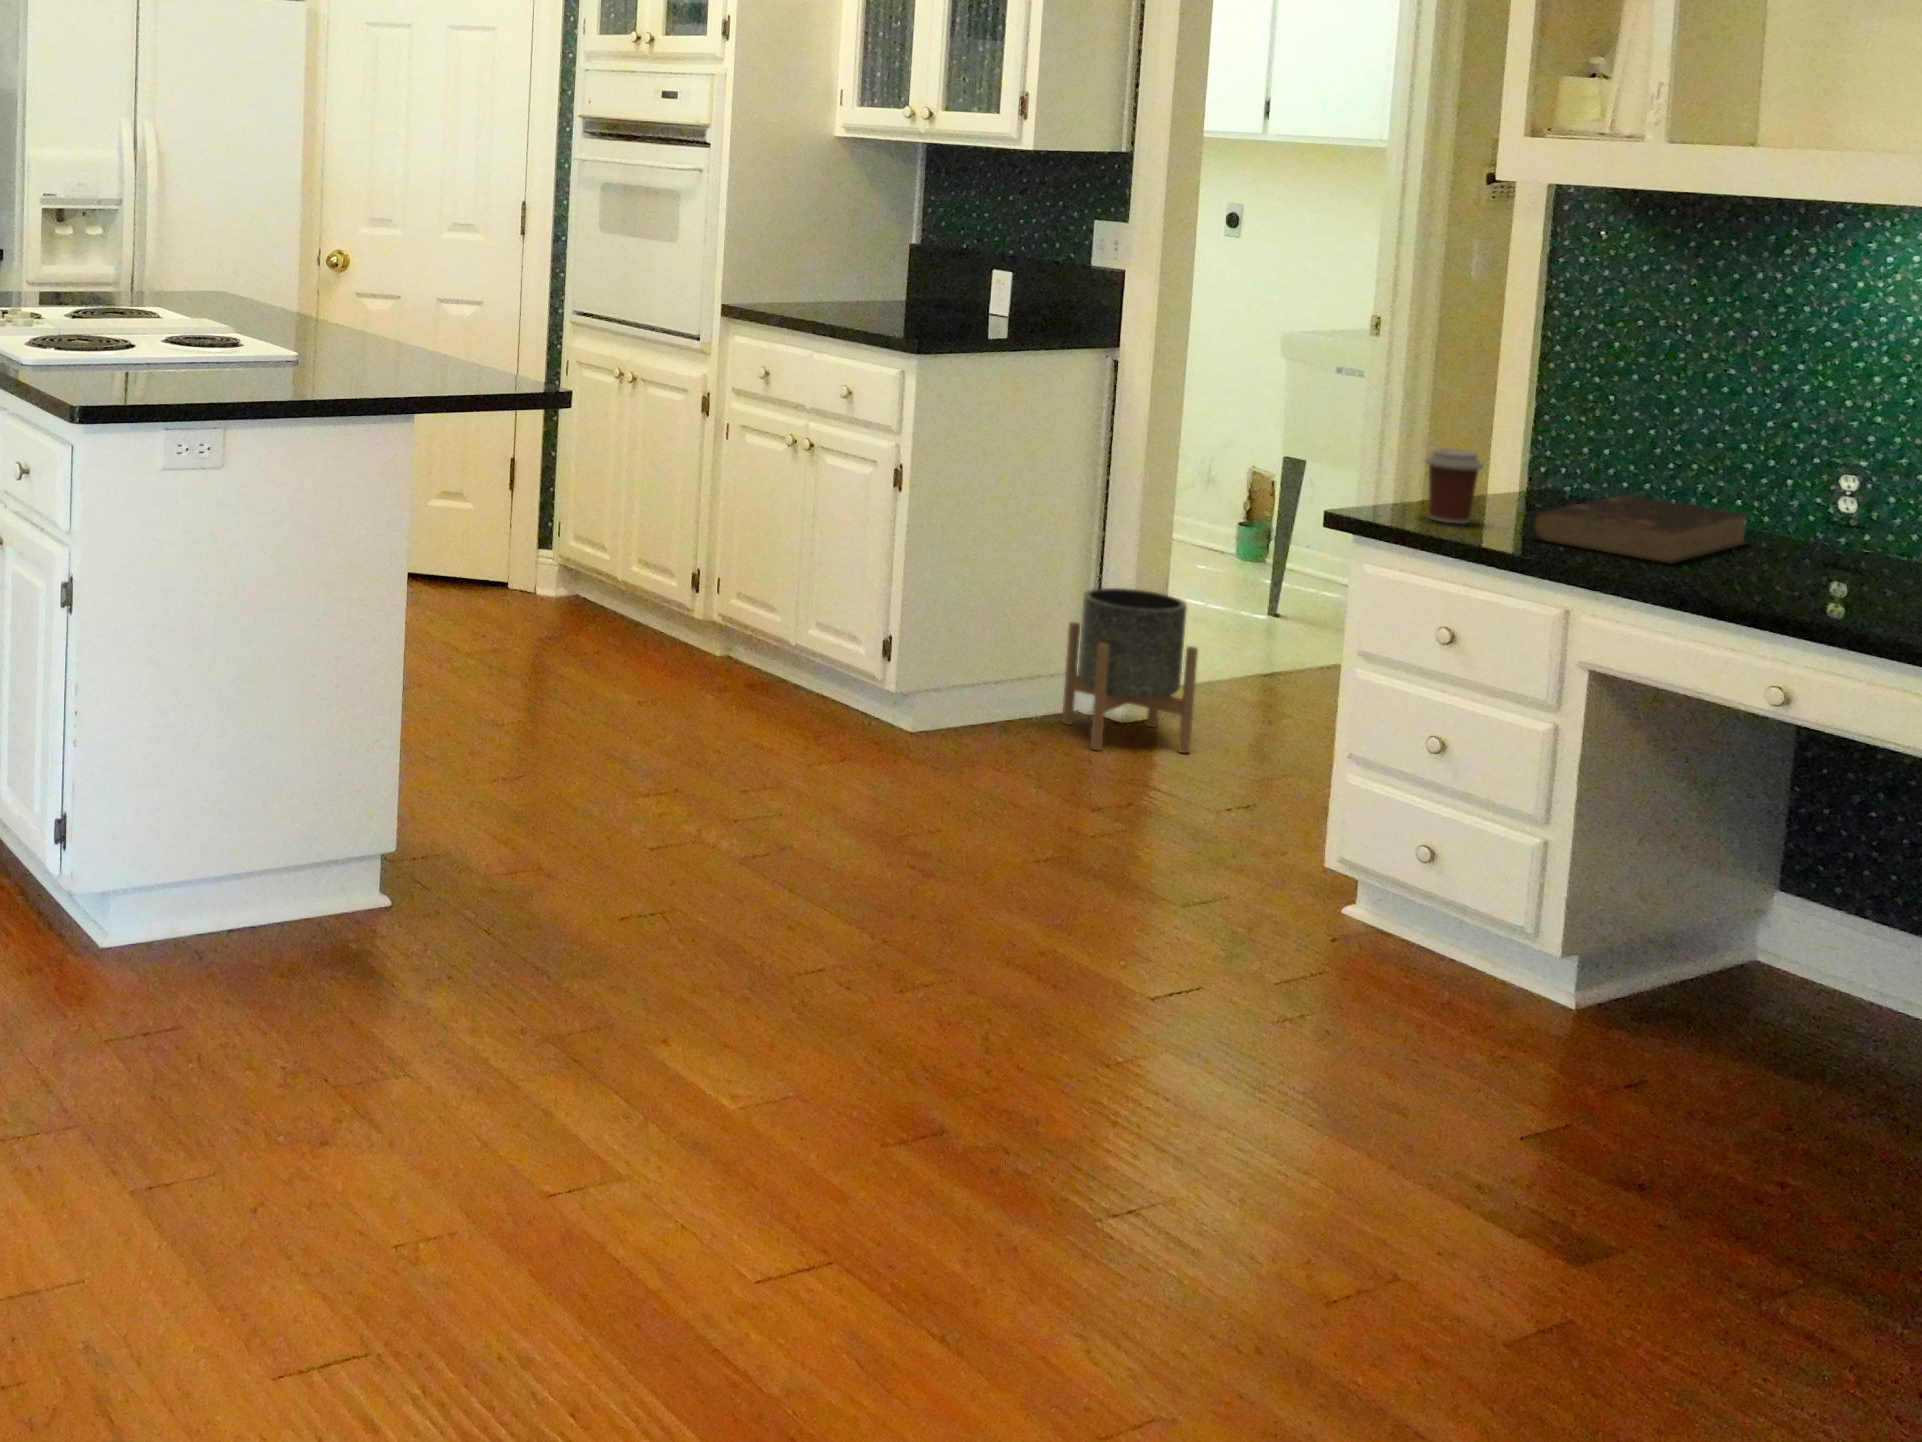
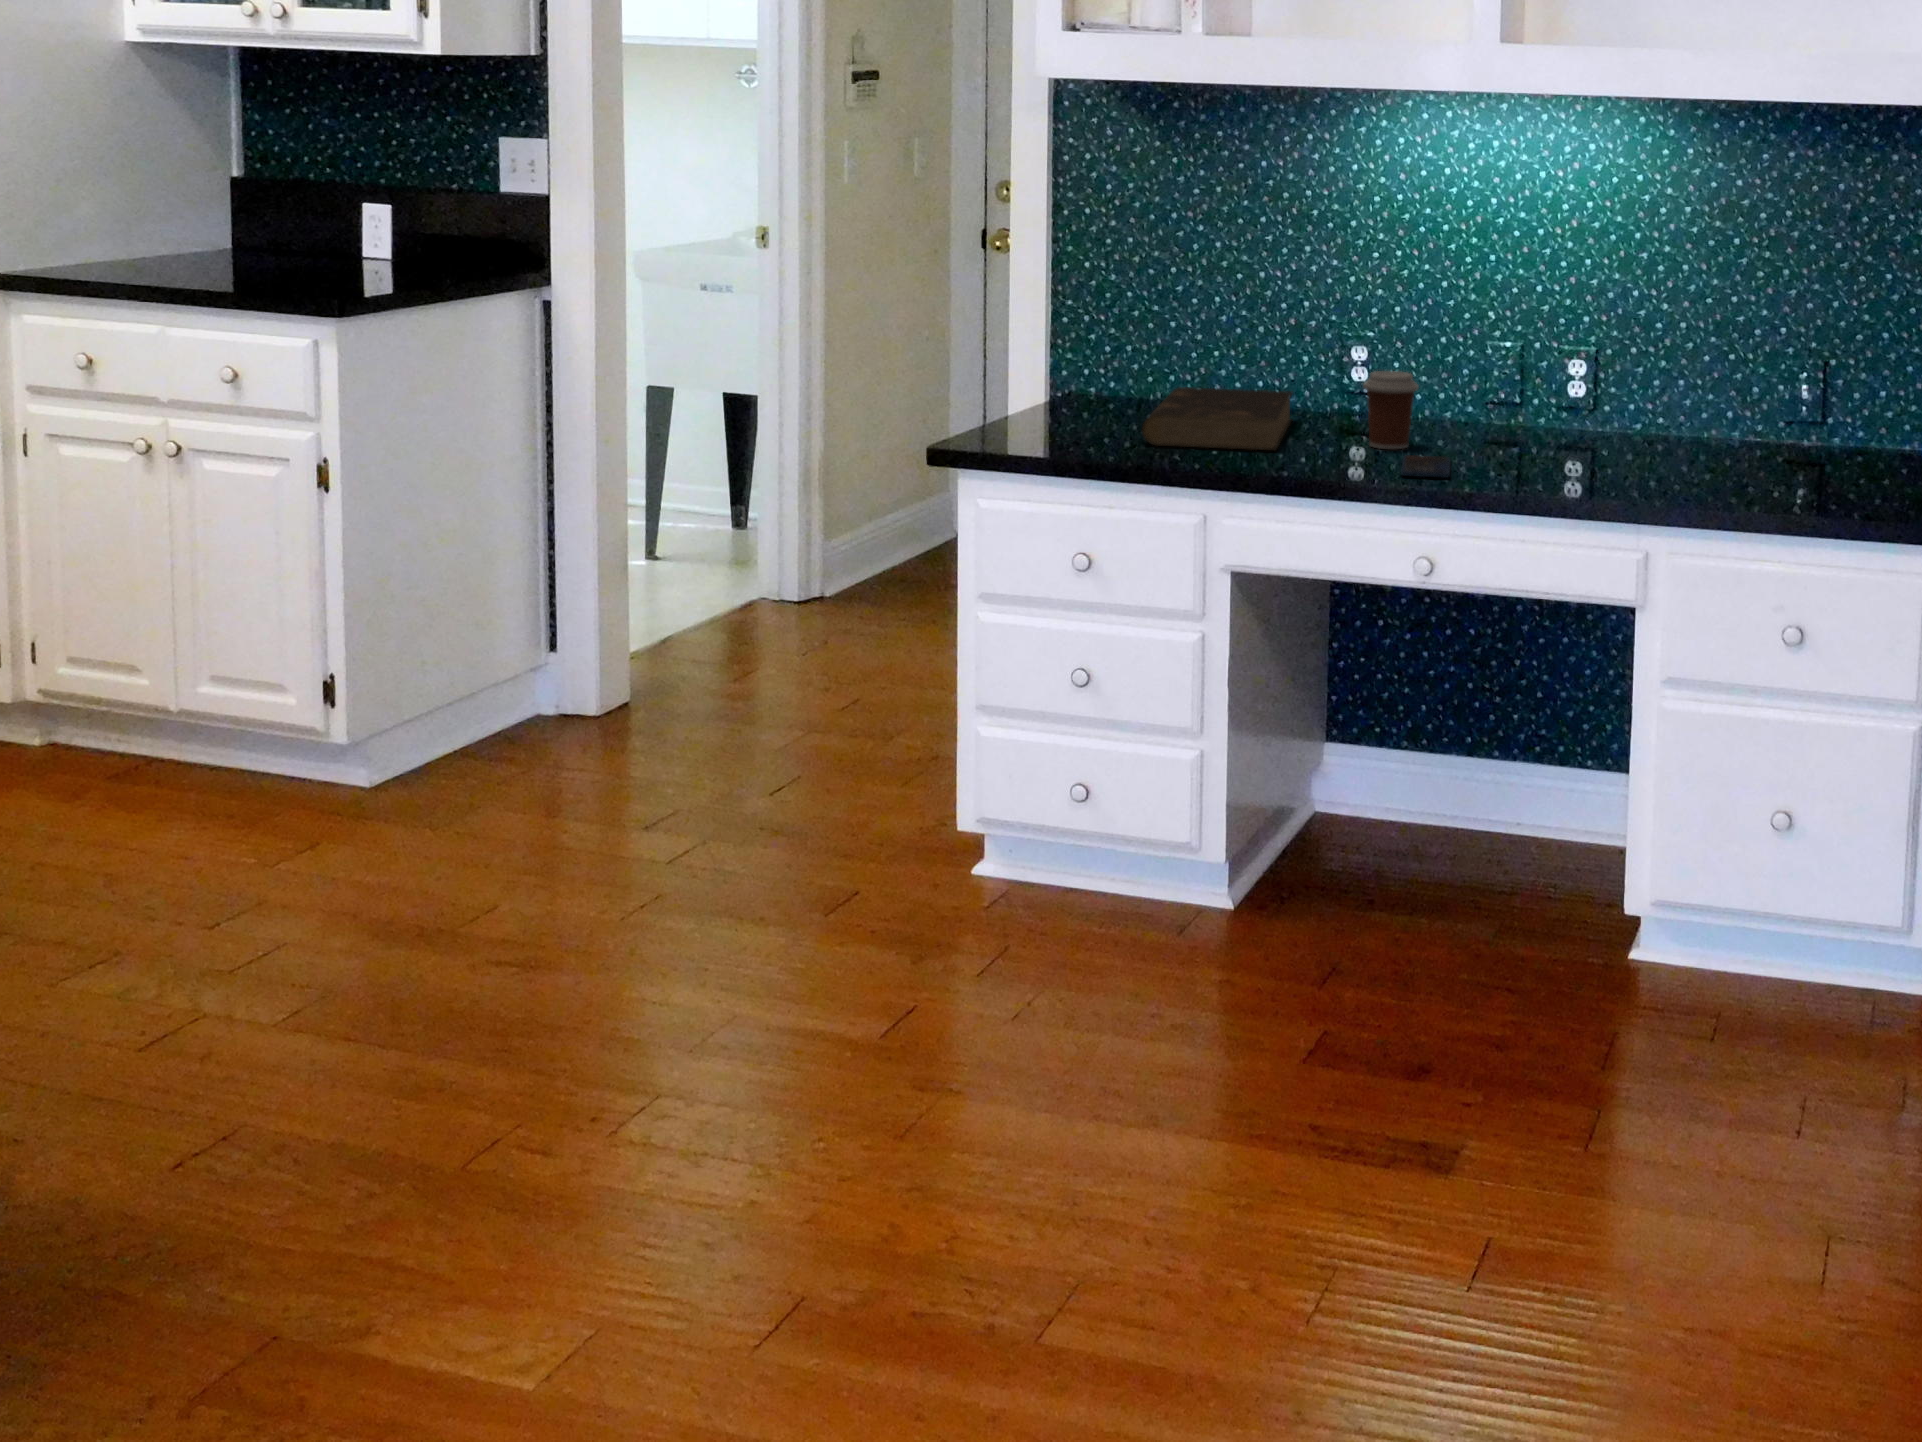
coffee cup: present [1425,448,1483,524] -> present [1363,371,1418,449]
planter: present [1062,588,1198,753] -> none [530,562,691,758]
smartphone: none [1776,588,1867,614] -> present [1401,455,1450,478]

